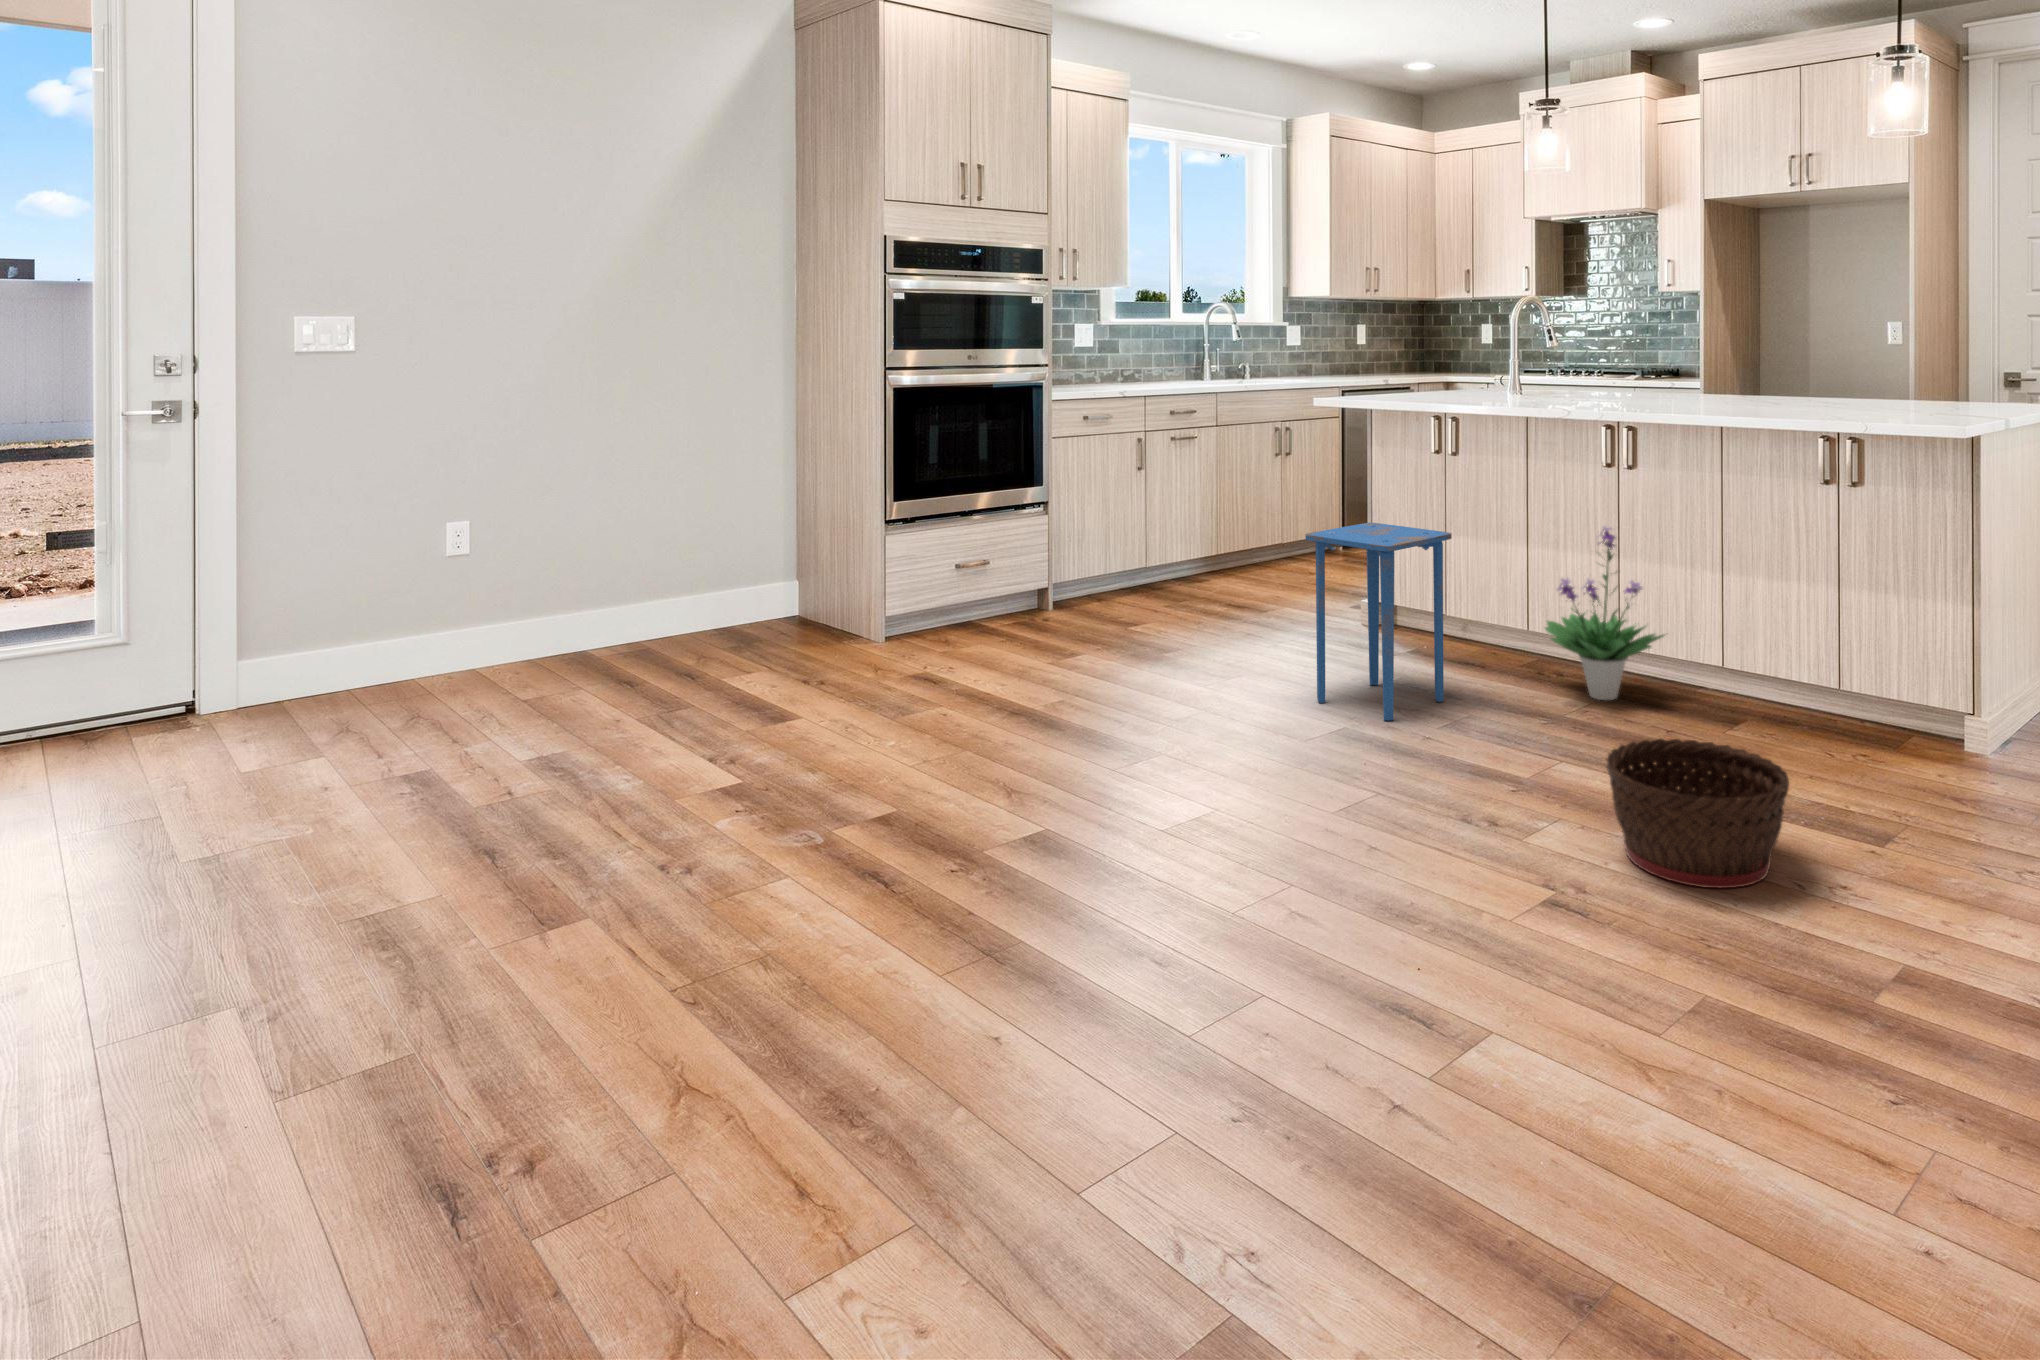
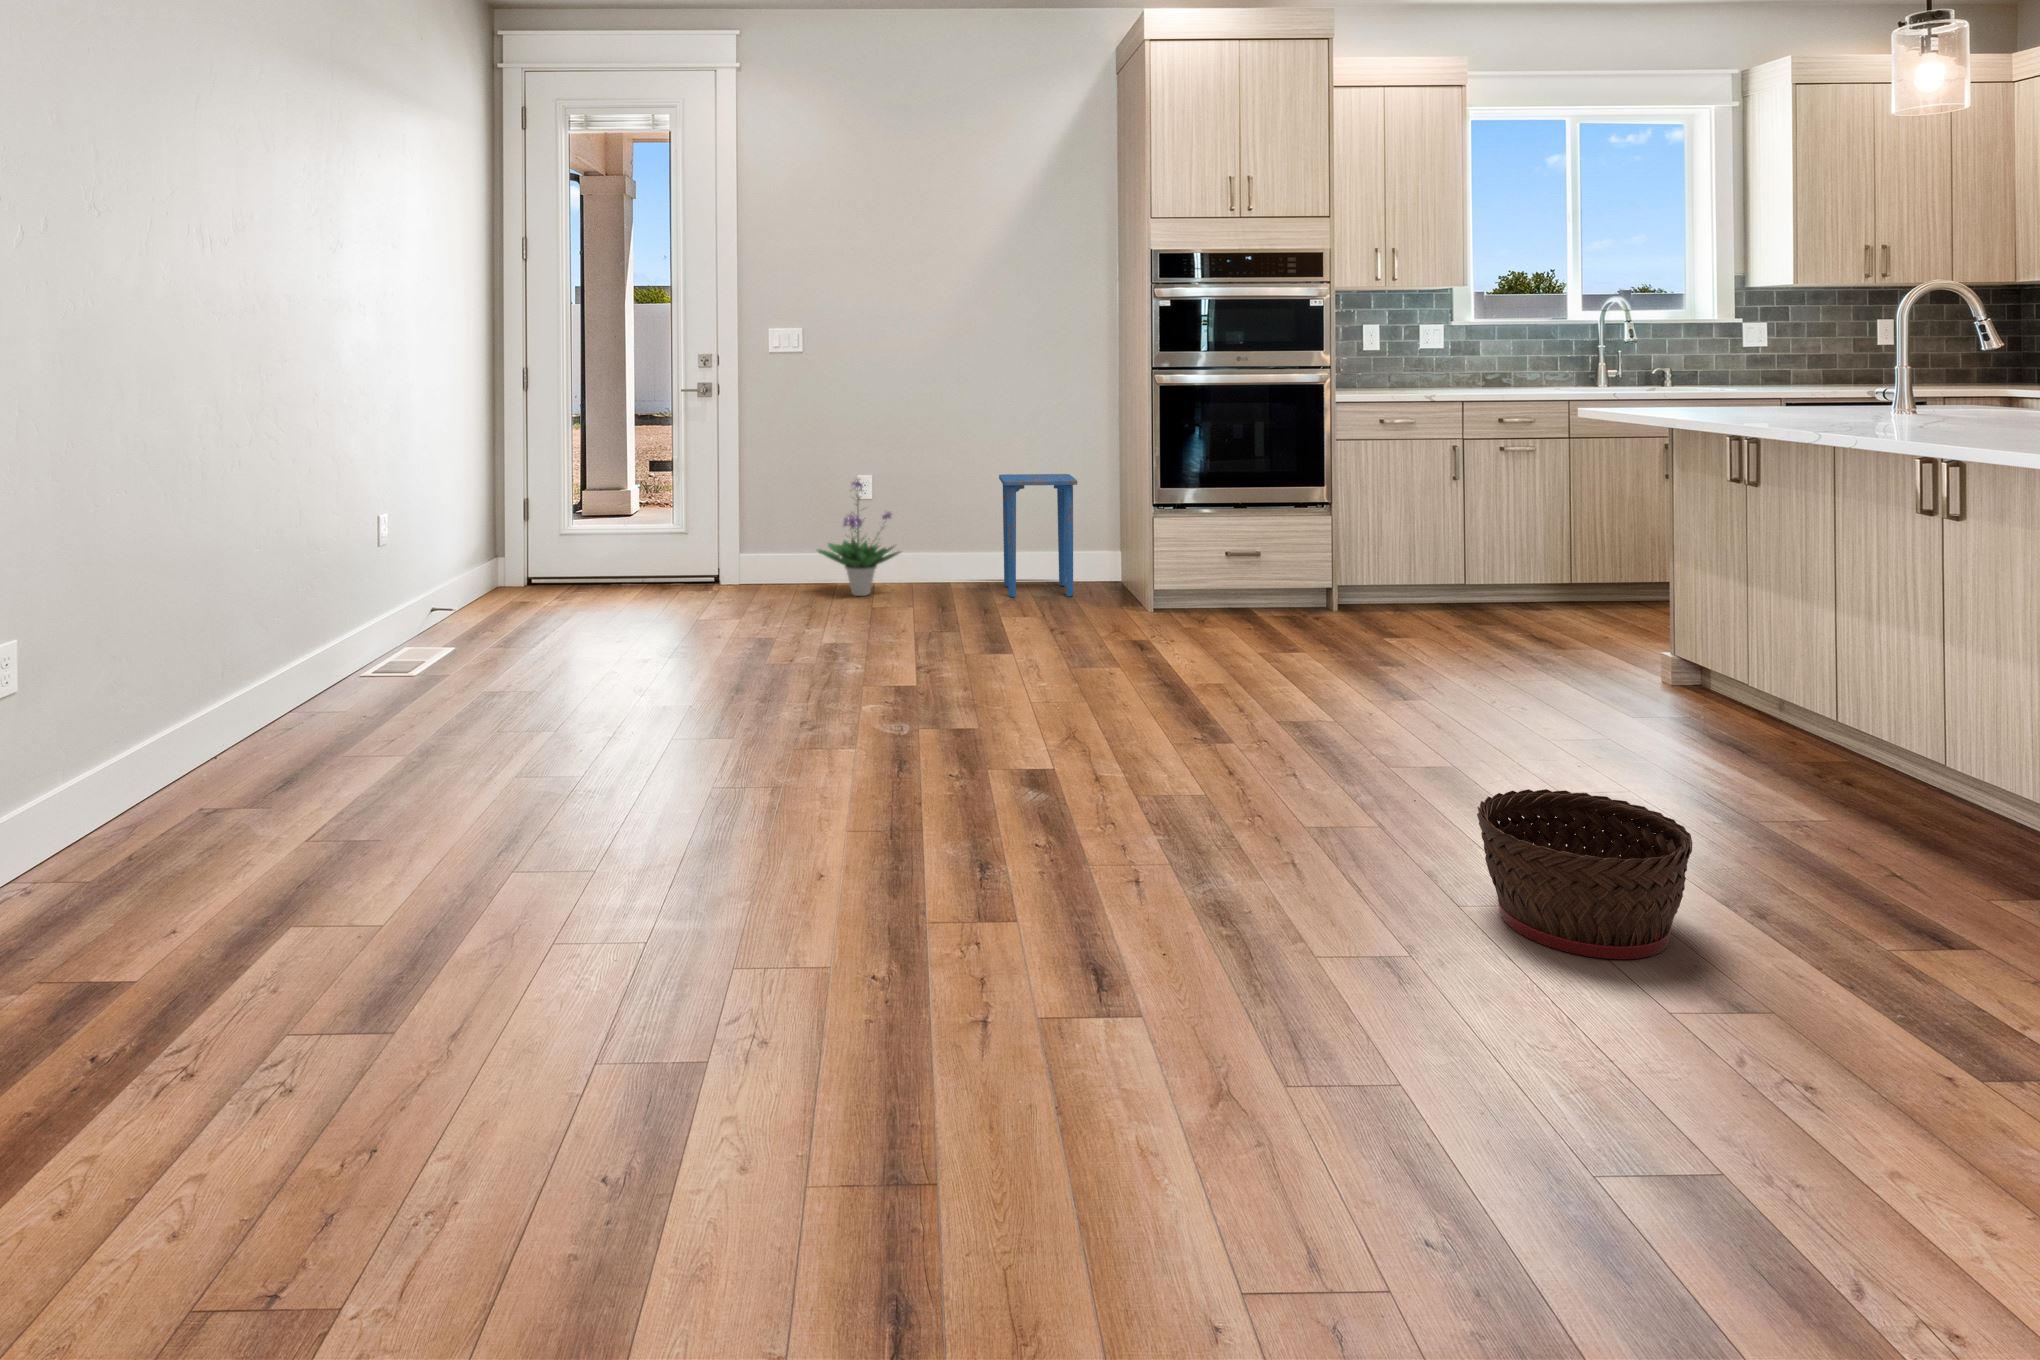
side table: present [1305,523,1452,720] -> present [999,474,1077,597]
potted plant: present [1545,526,1664,700] -> present [817,479,900,596]

